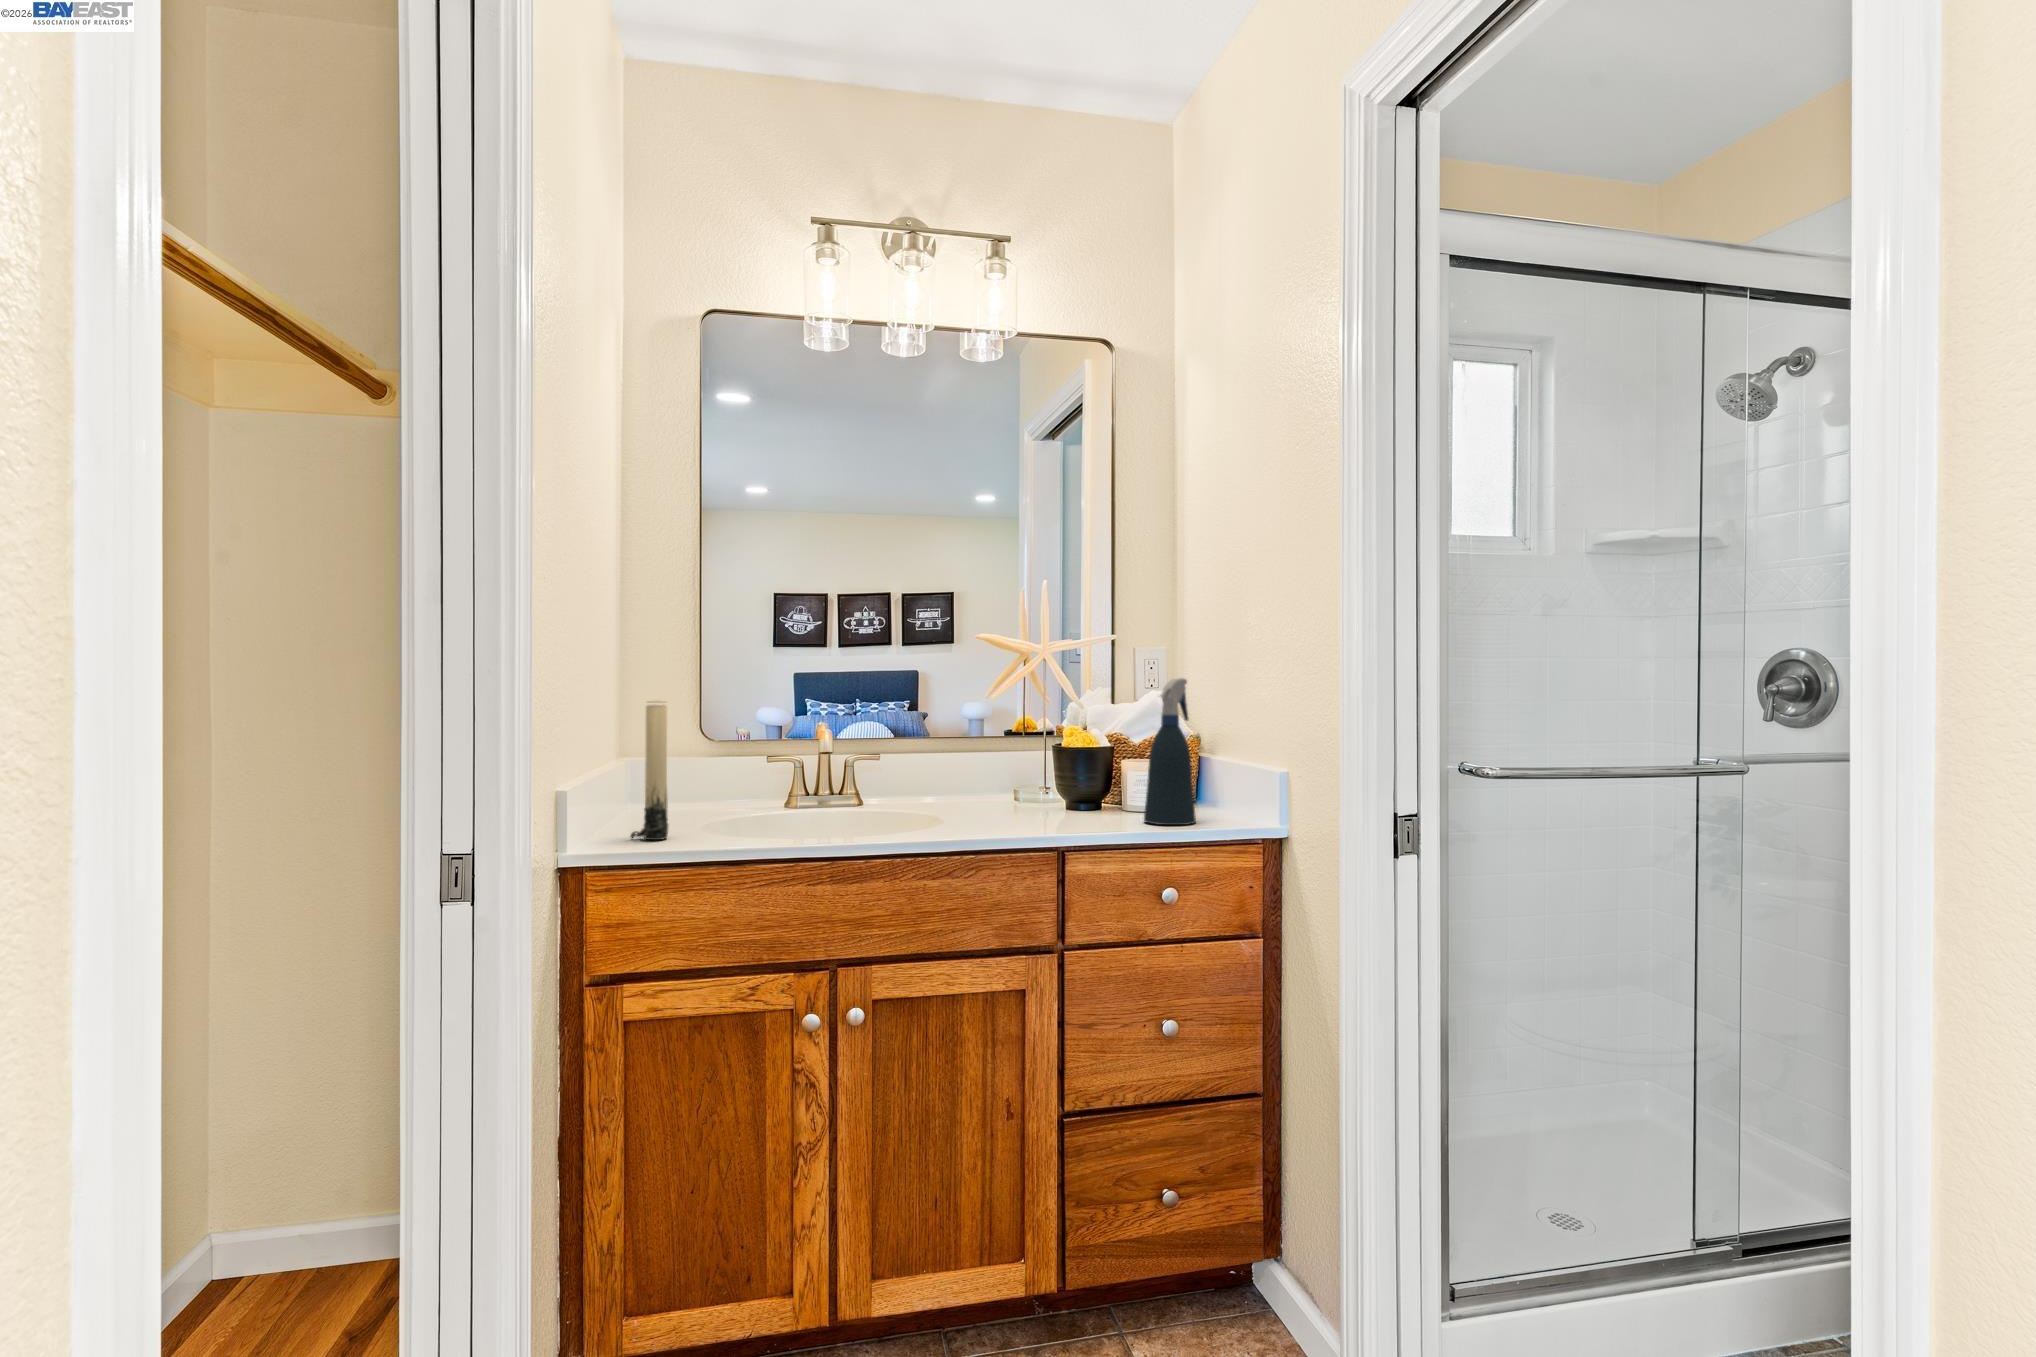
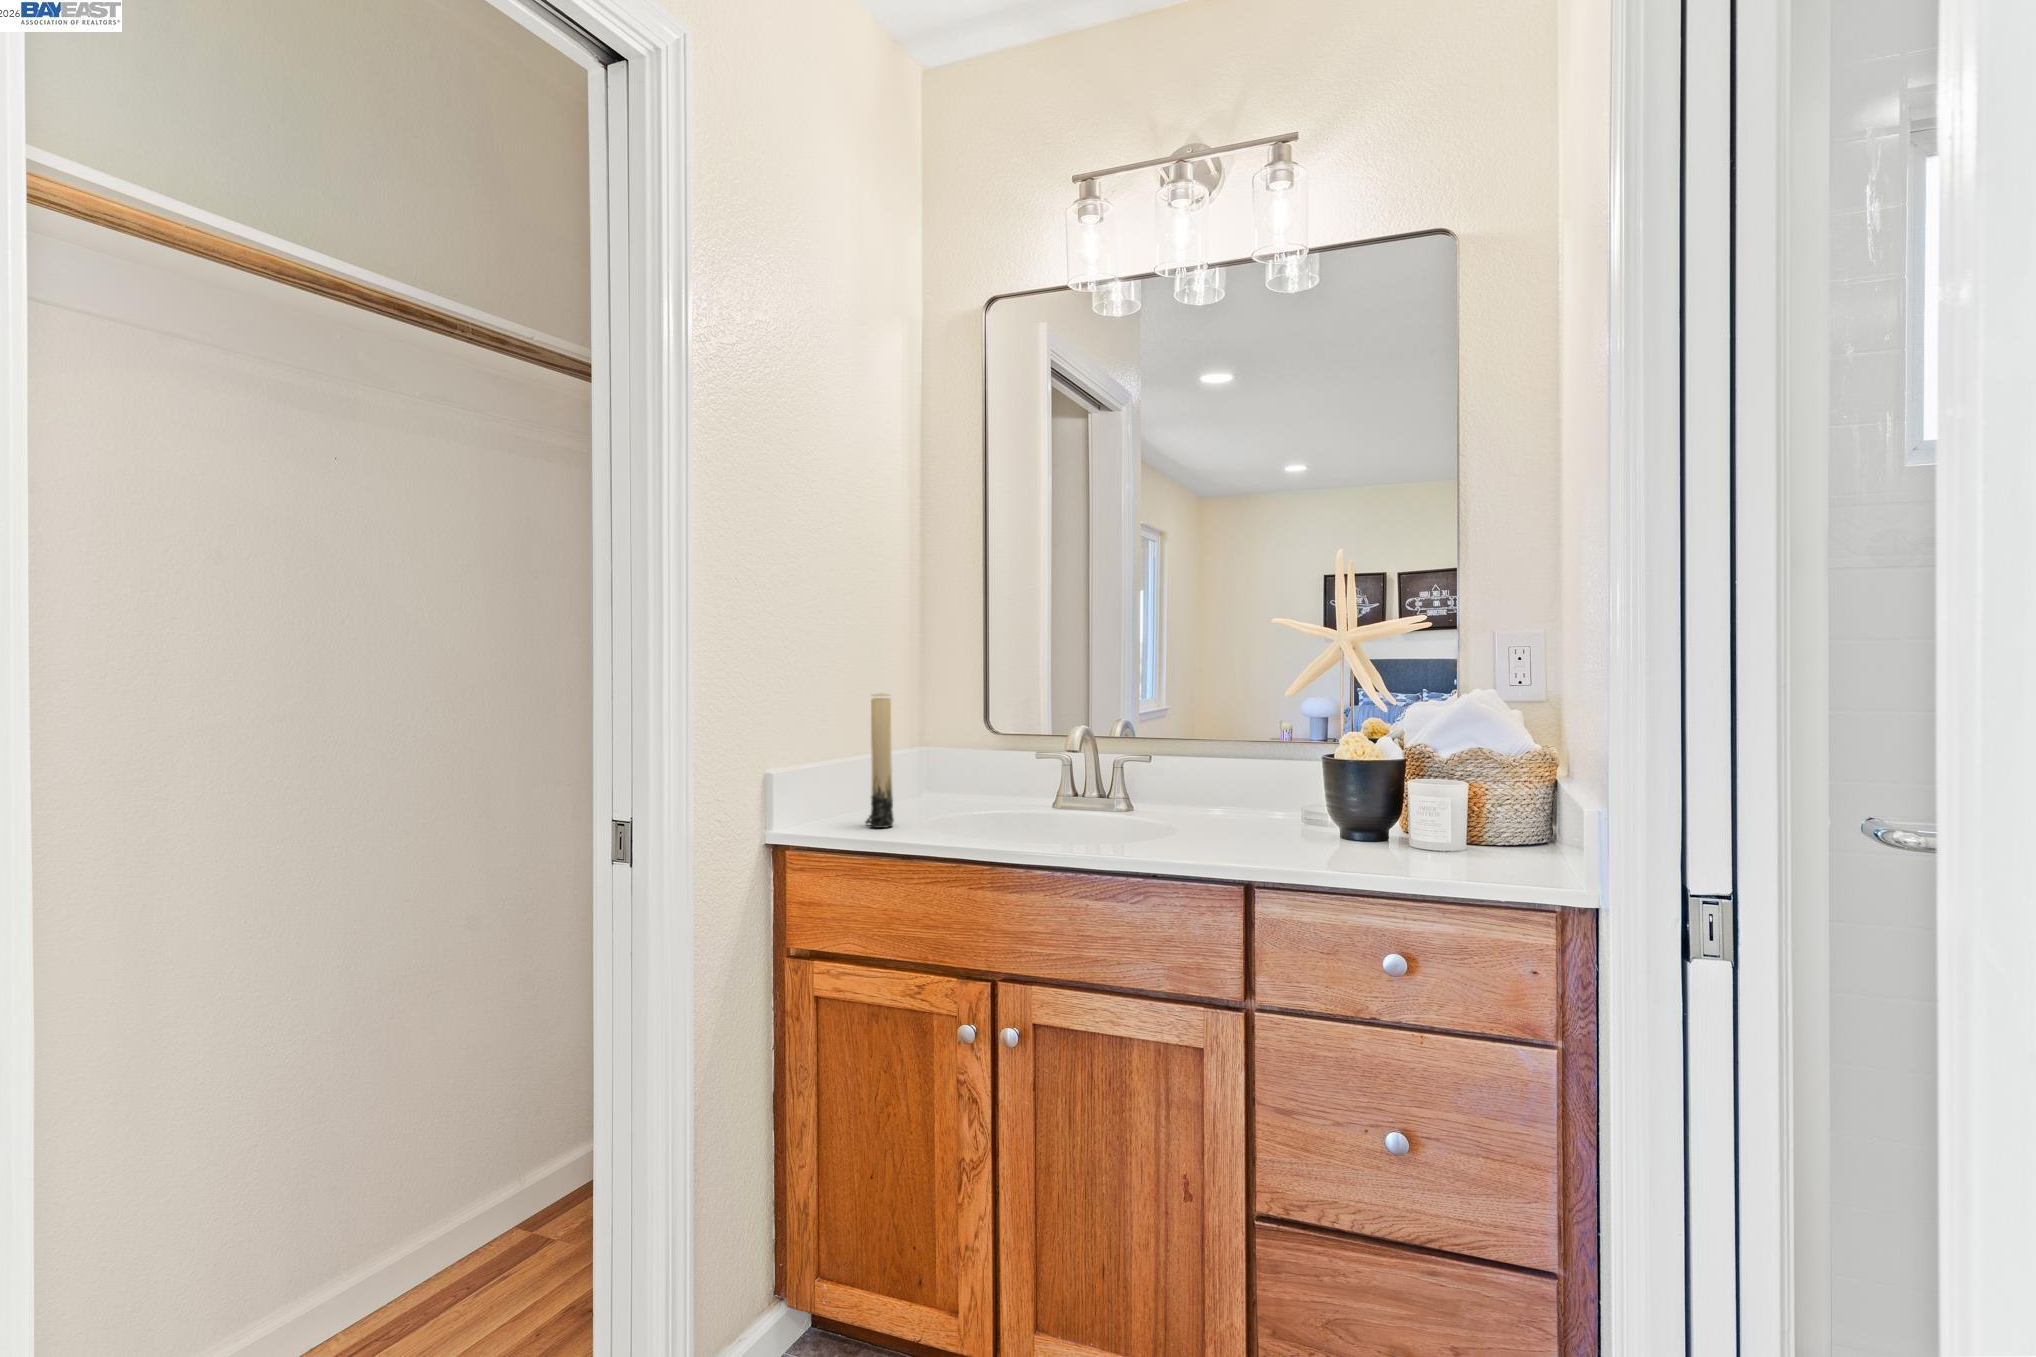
spray bottle: present [1144,678,1196,825] -> none [1397,667,1479,870]

